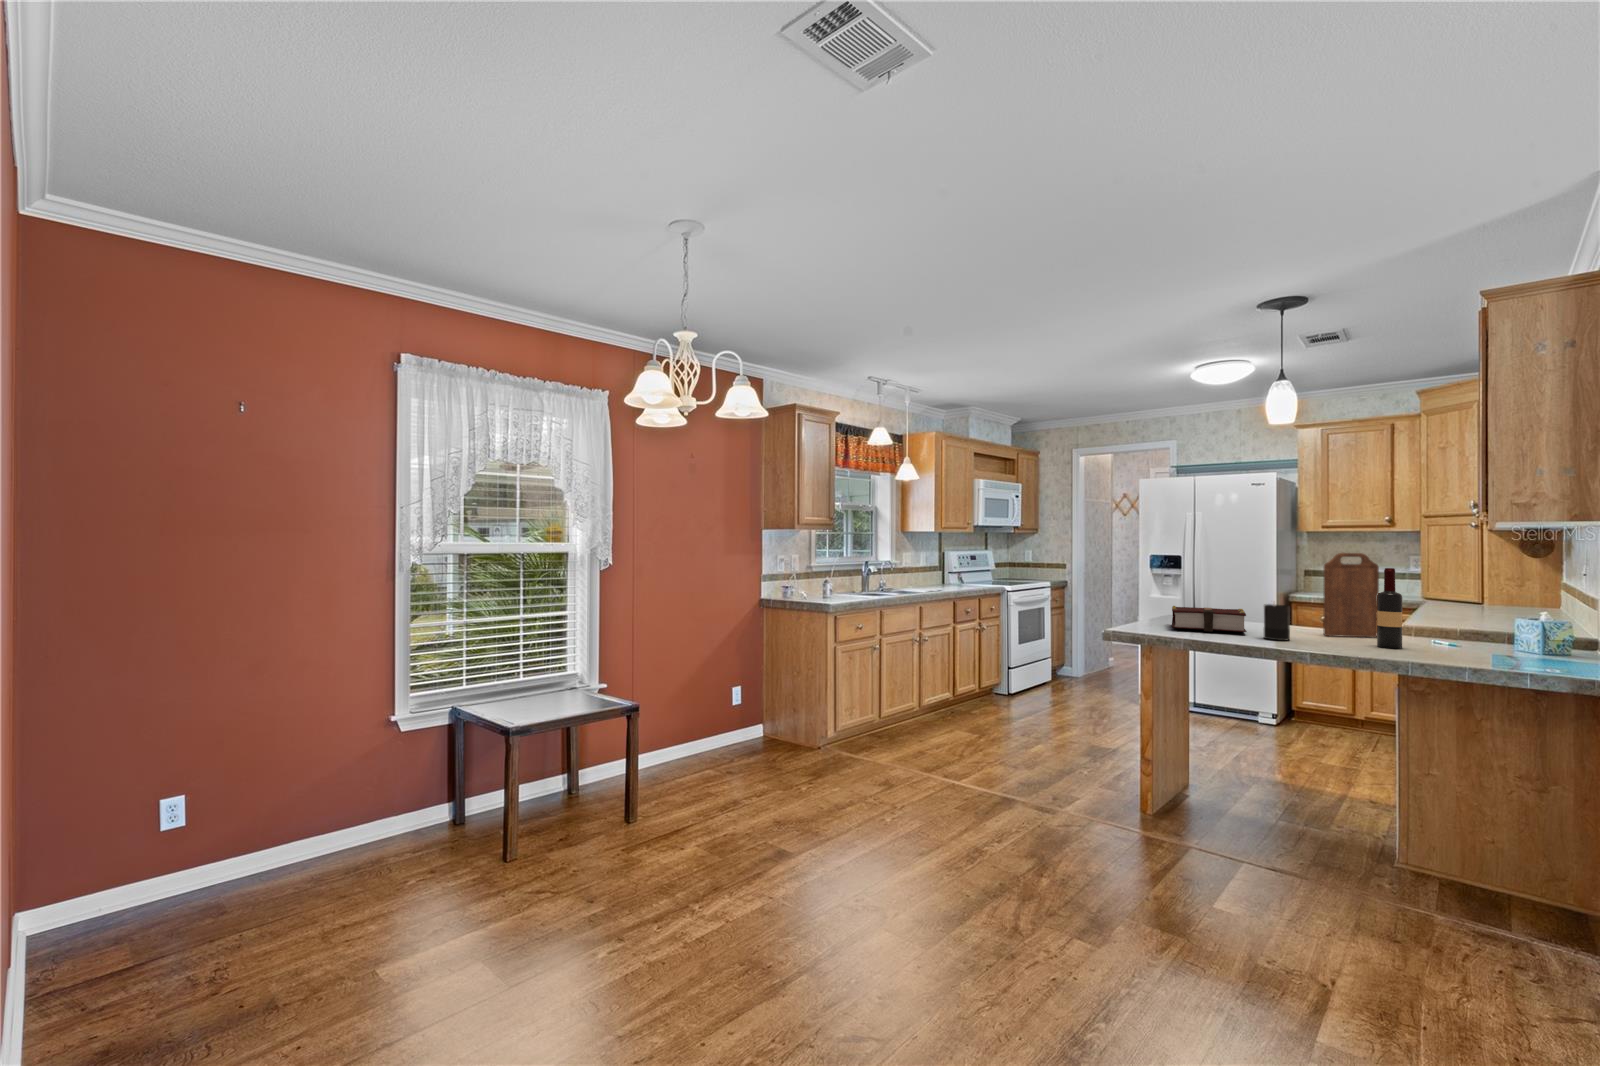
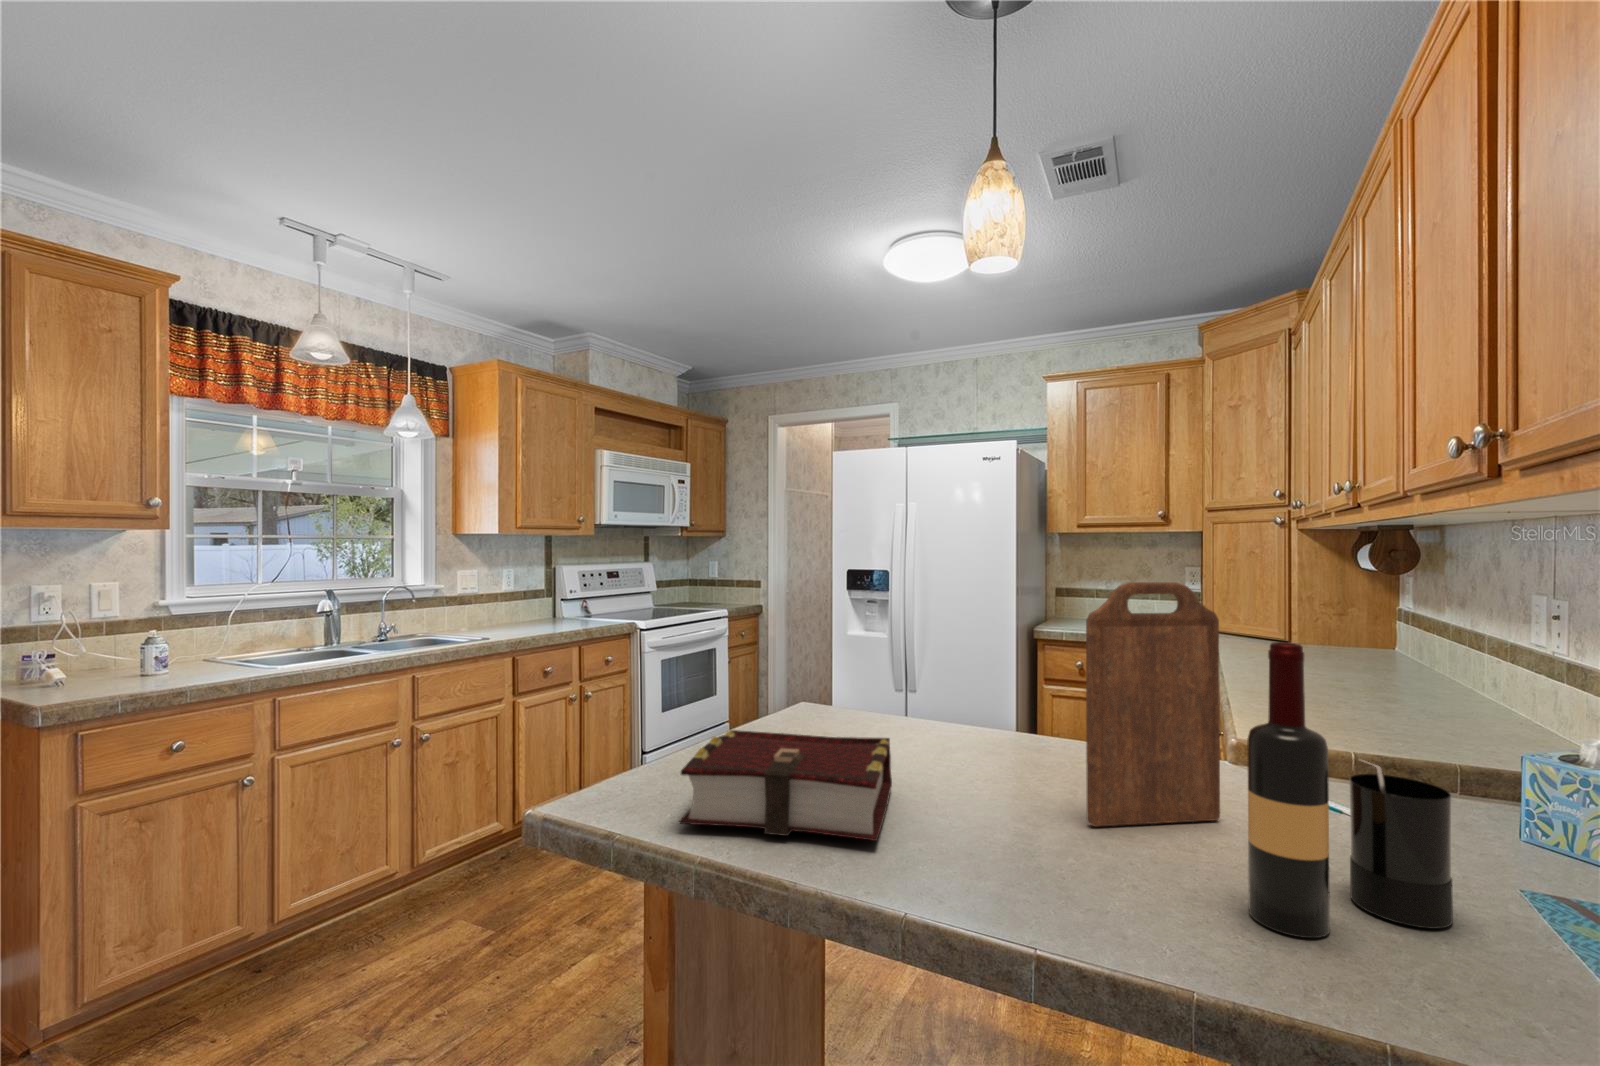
candle: present [1264,603,1290,641] -> present [1349,760,1453,929]

